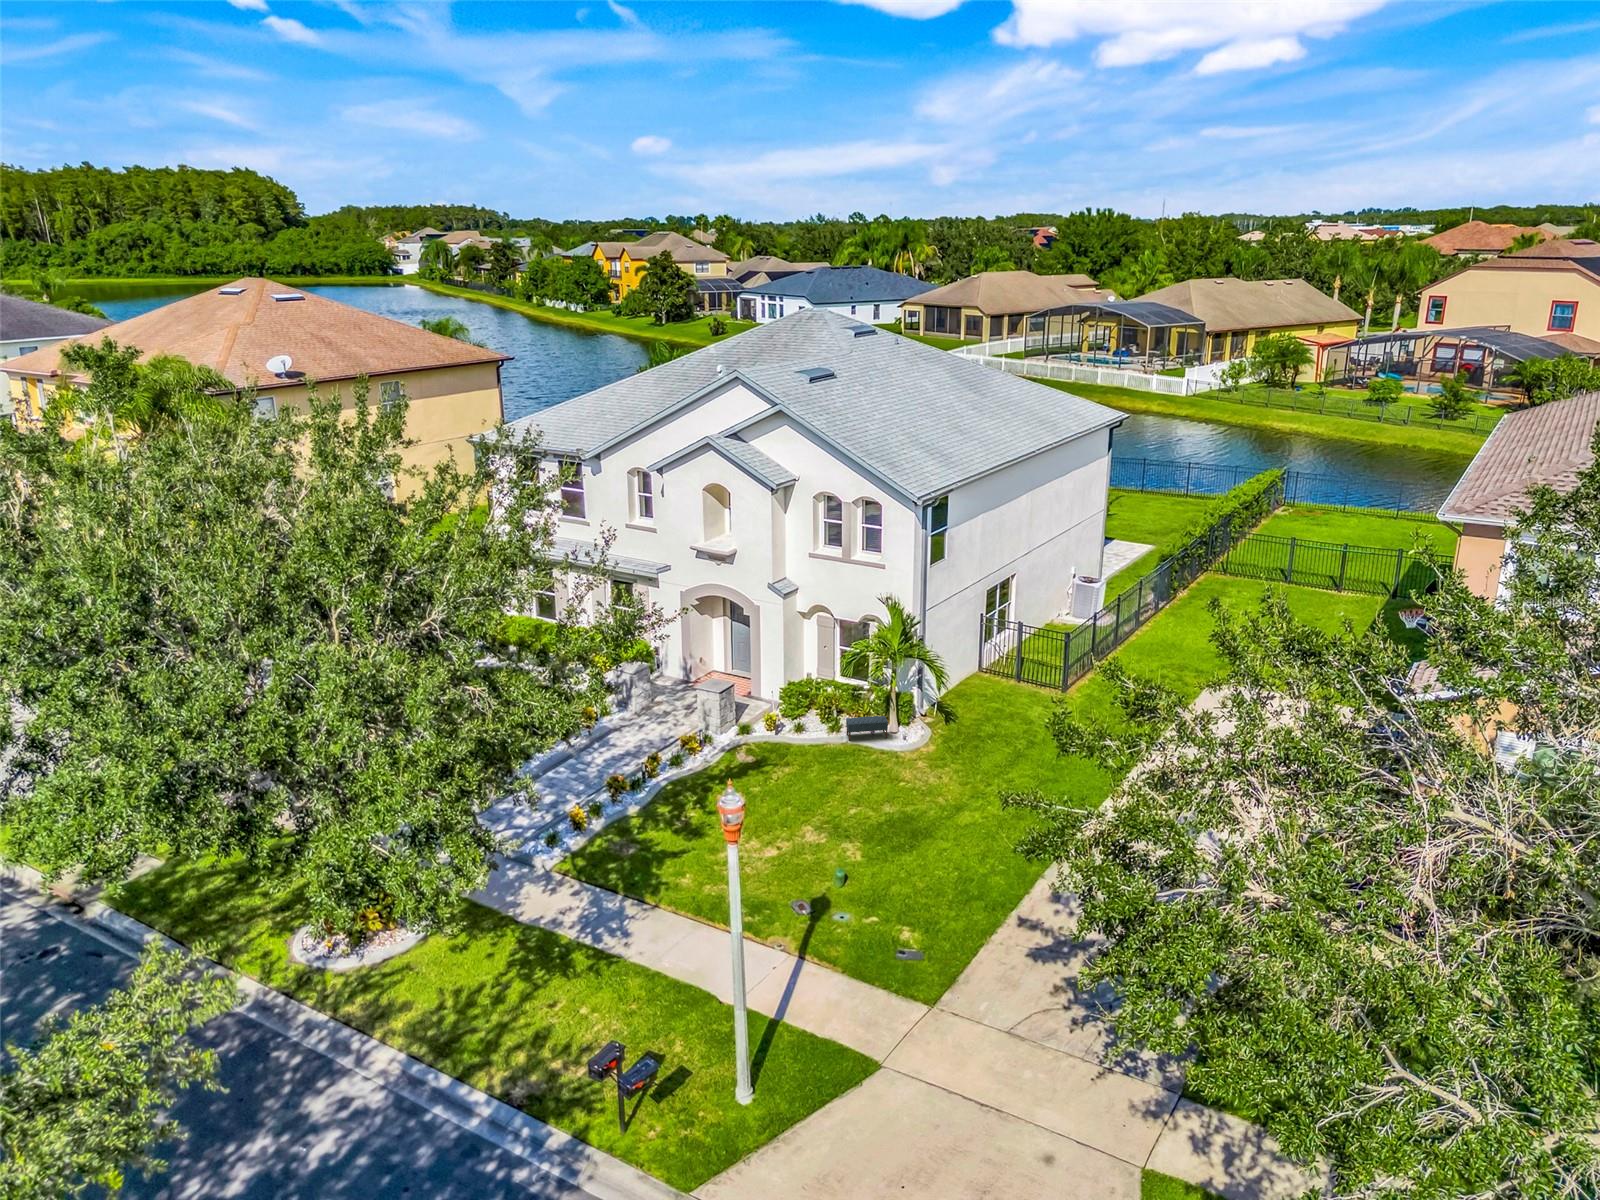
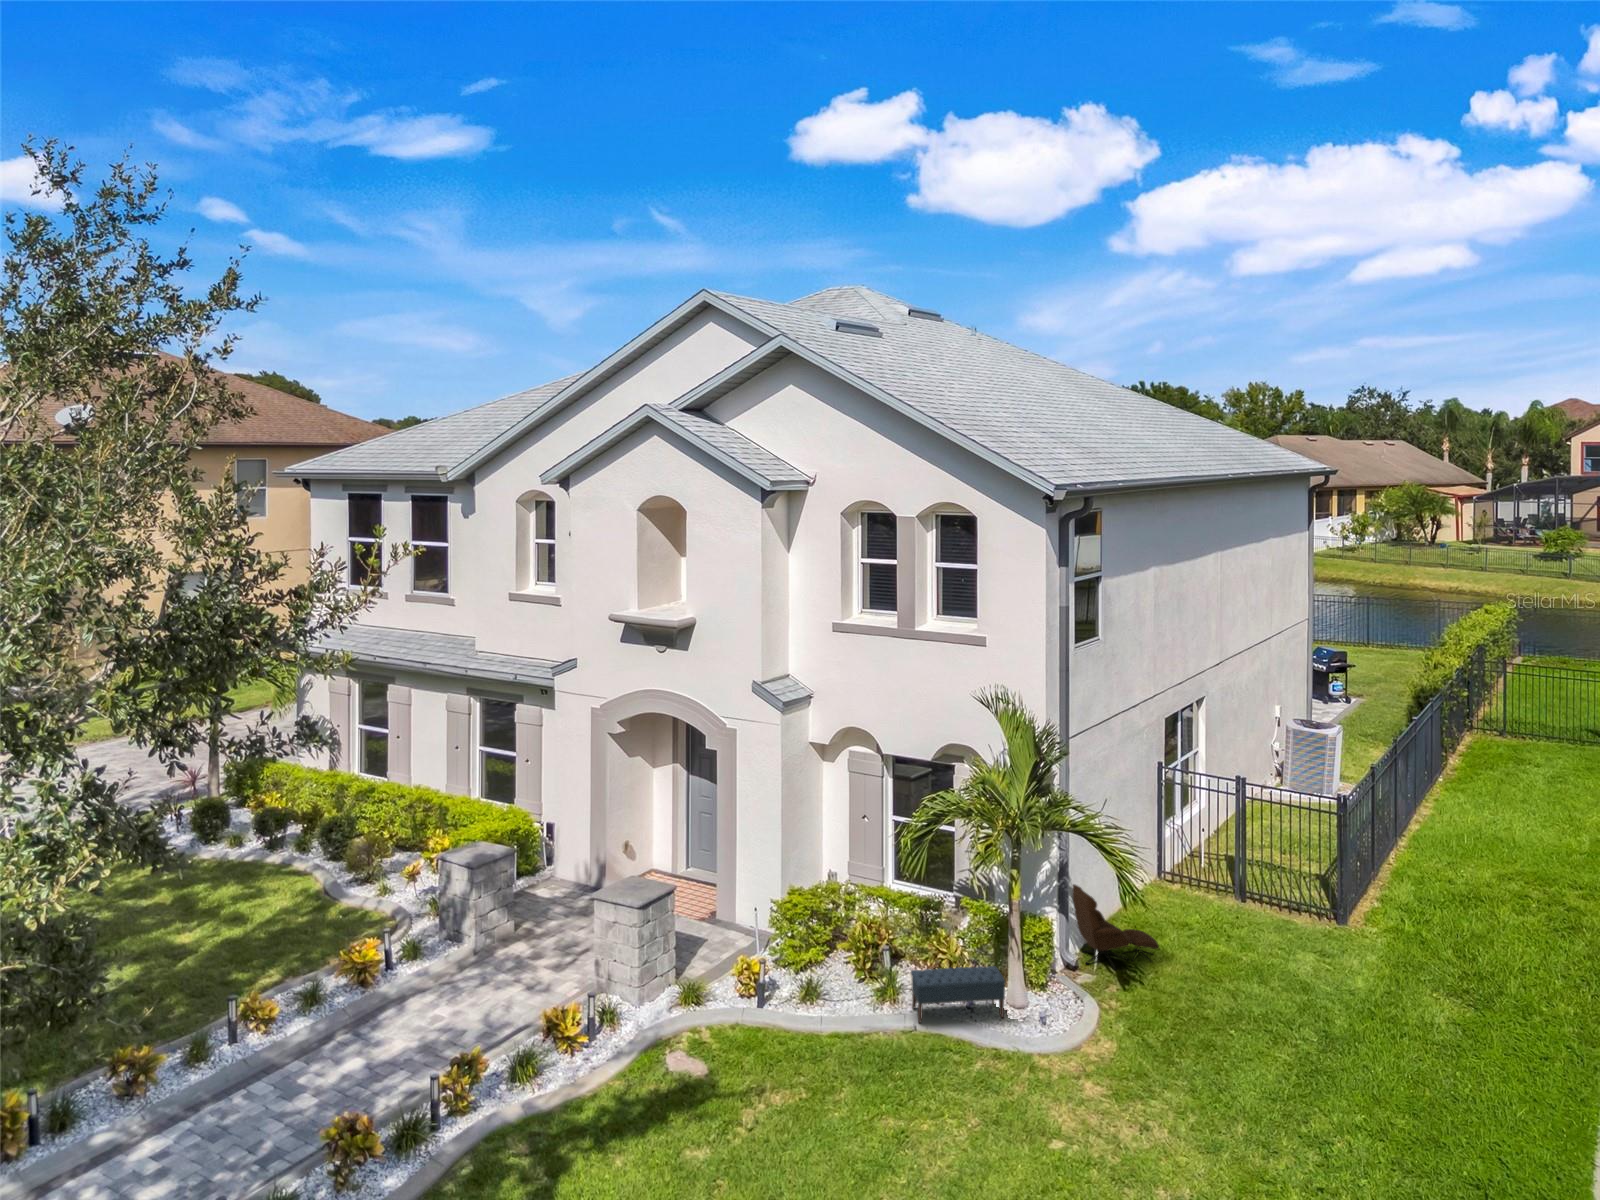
lounge chair: none [925,678,965,717] -> present [1072,885,1159,969]

